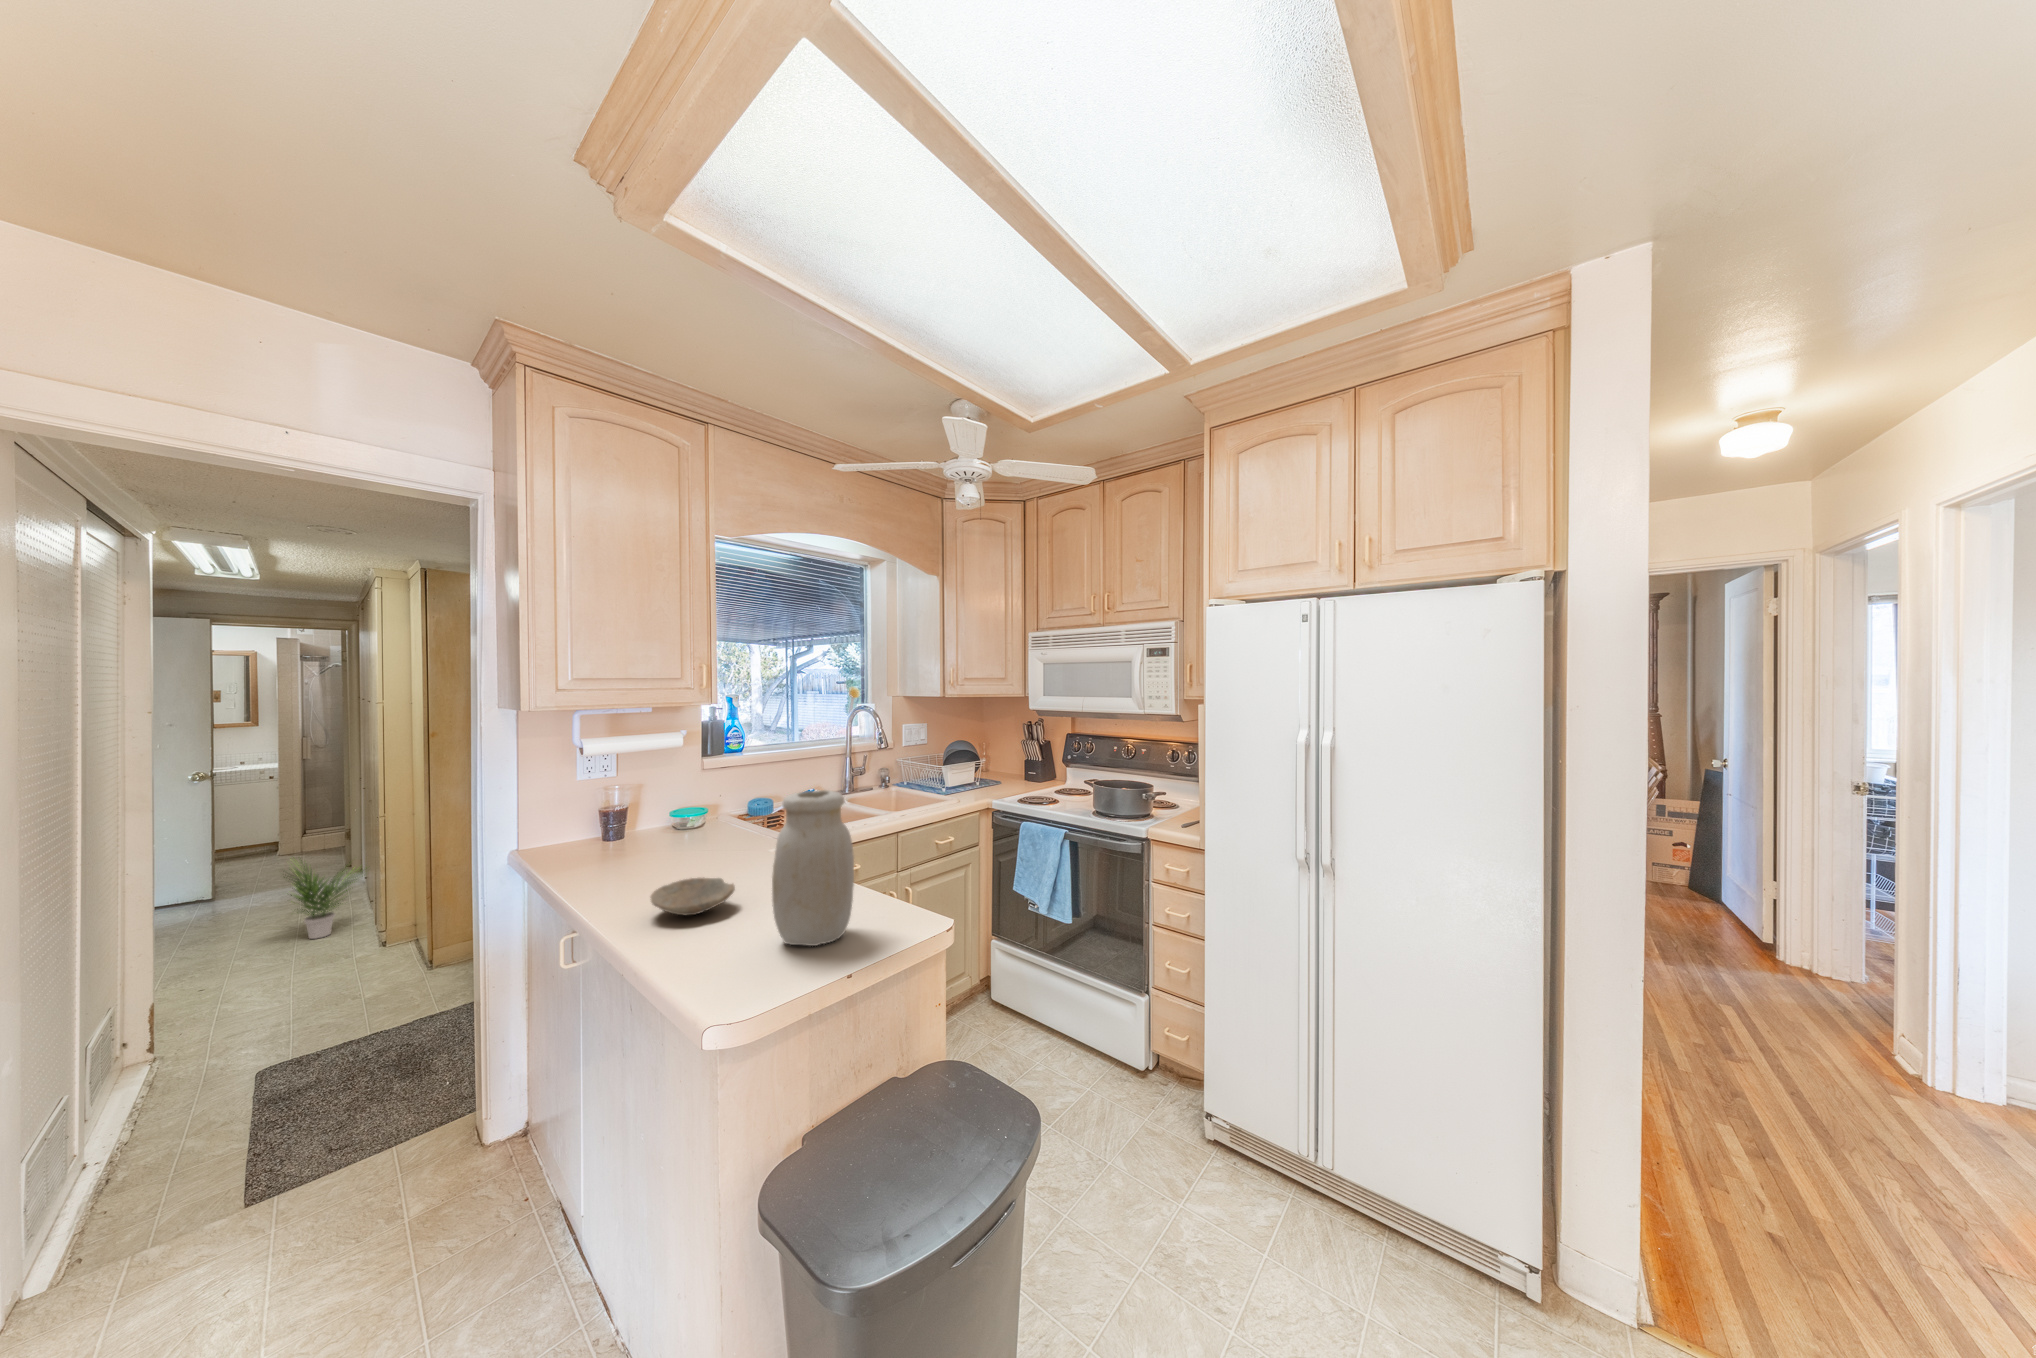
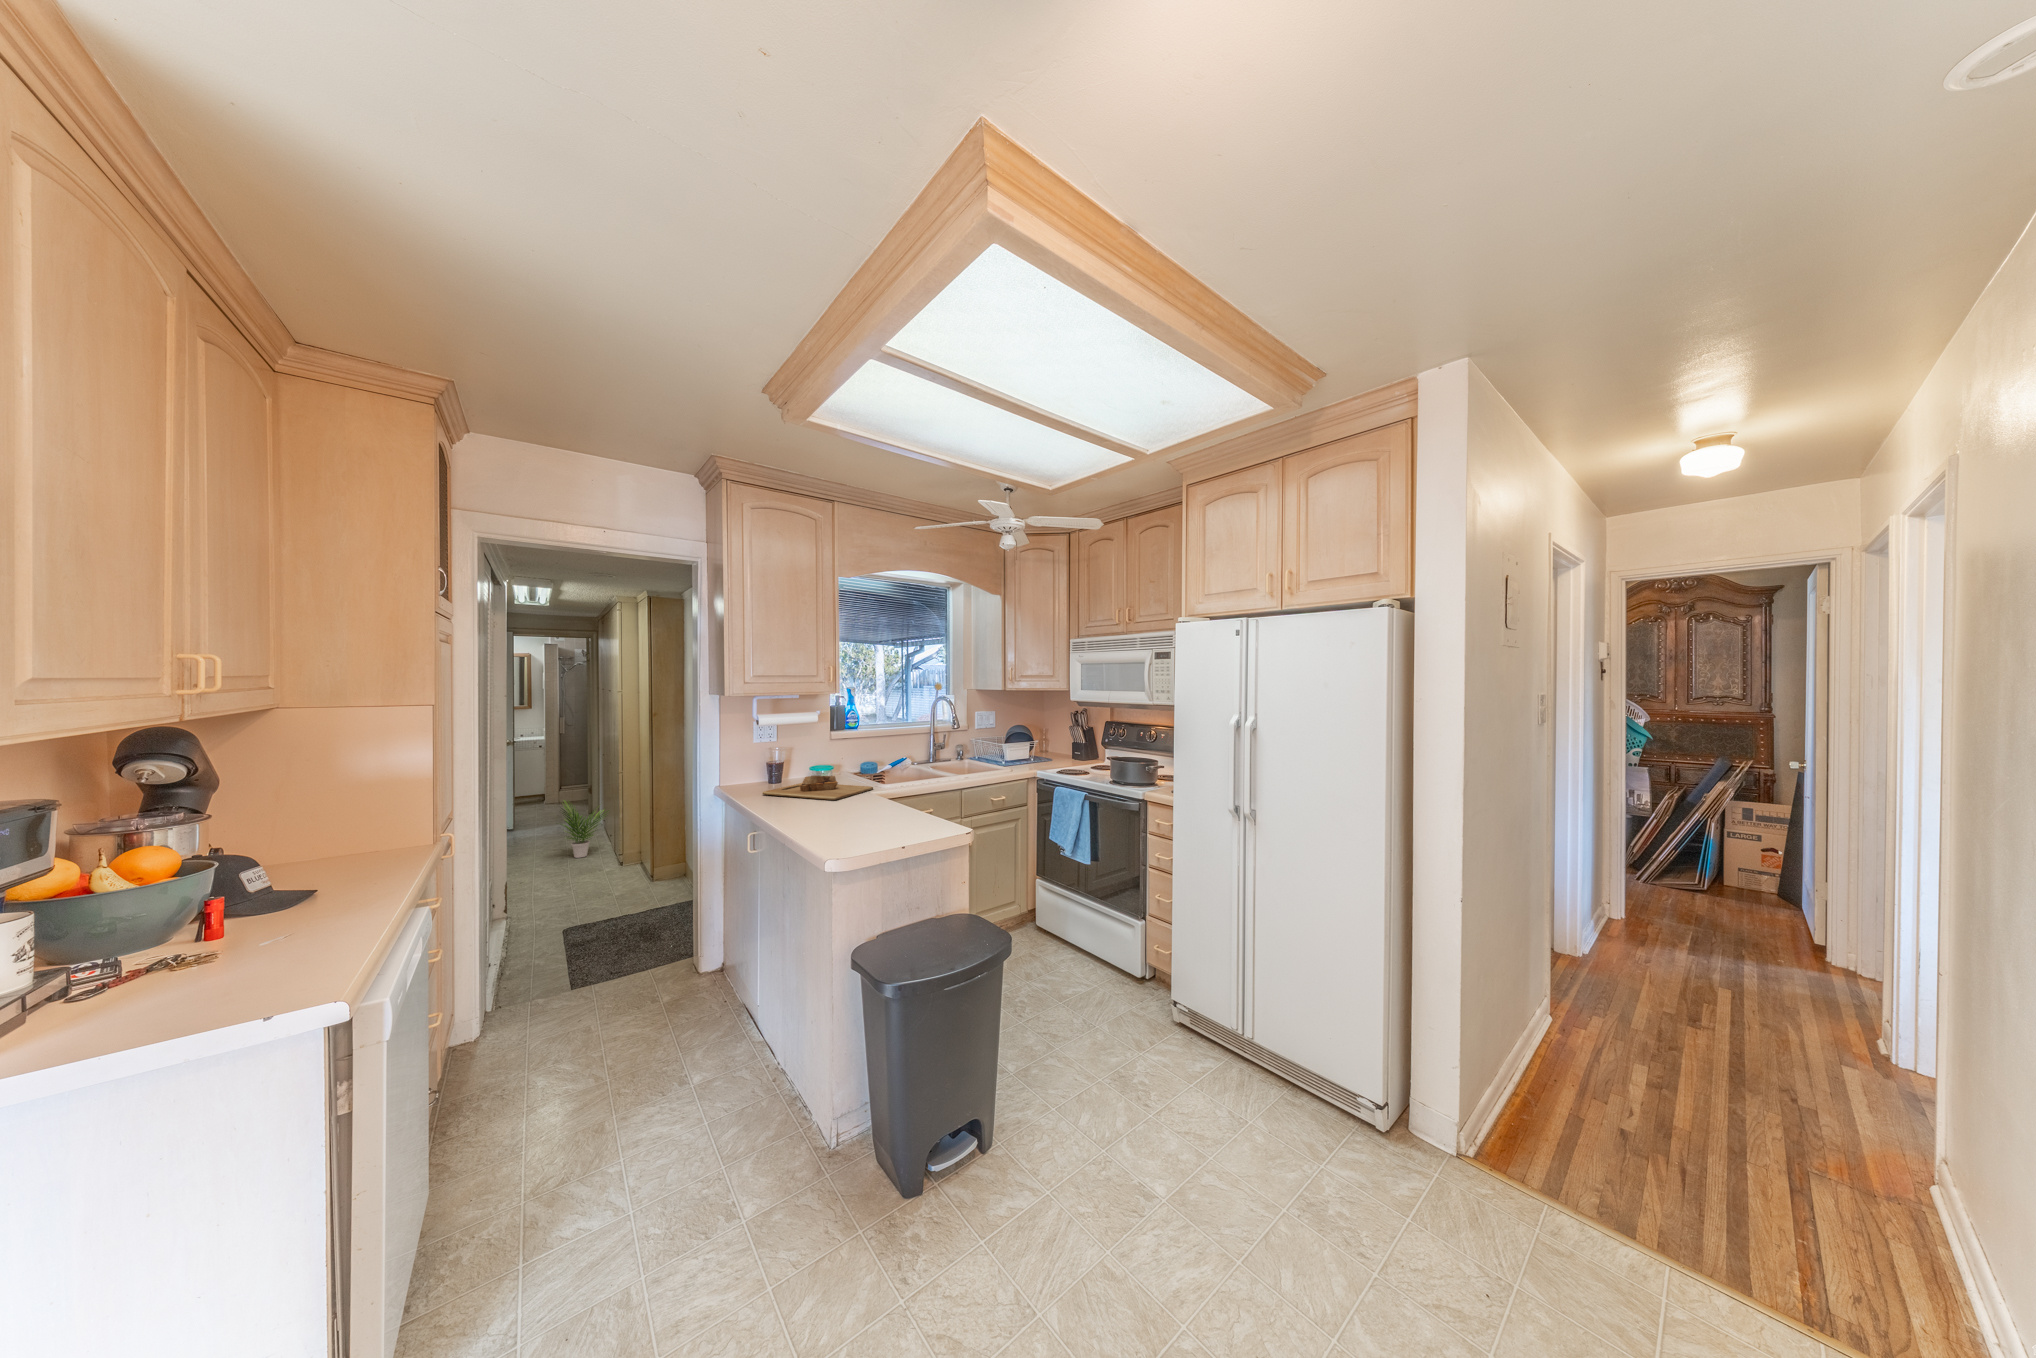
jar: present [772,790,854,946] -> none [861,742,909,833]
cutting board: none [595,828,773,871] -> present [763,776,873,800]
bowl: present [650,878,735,915] -> none [795,799,843,818]

